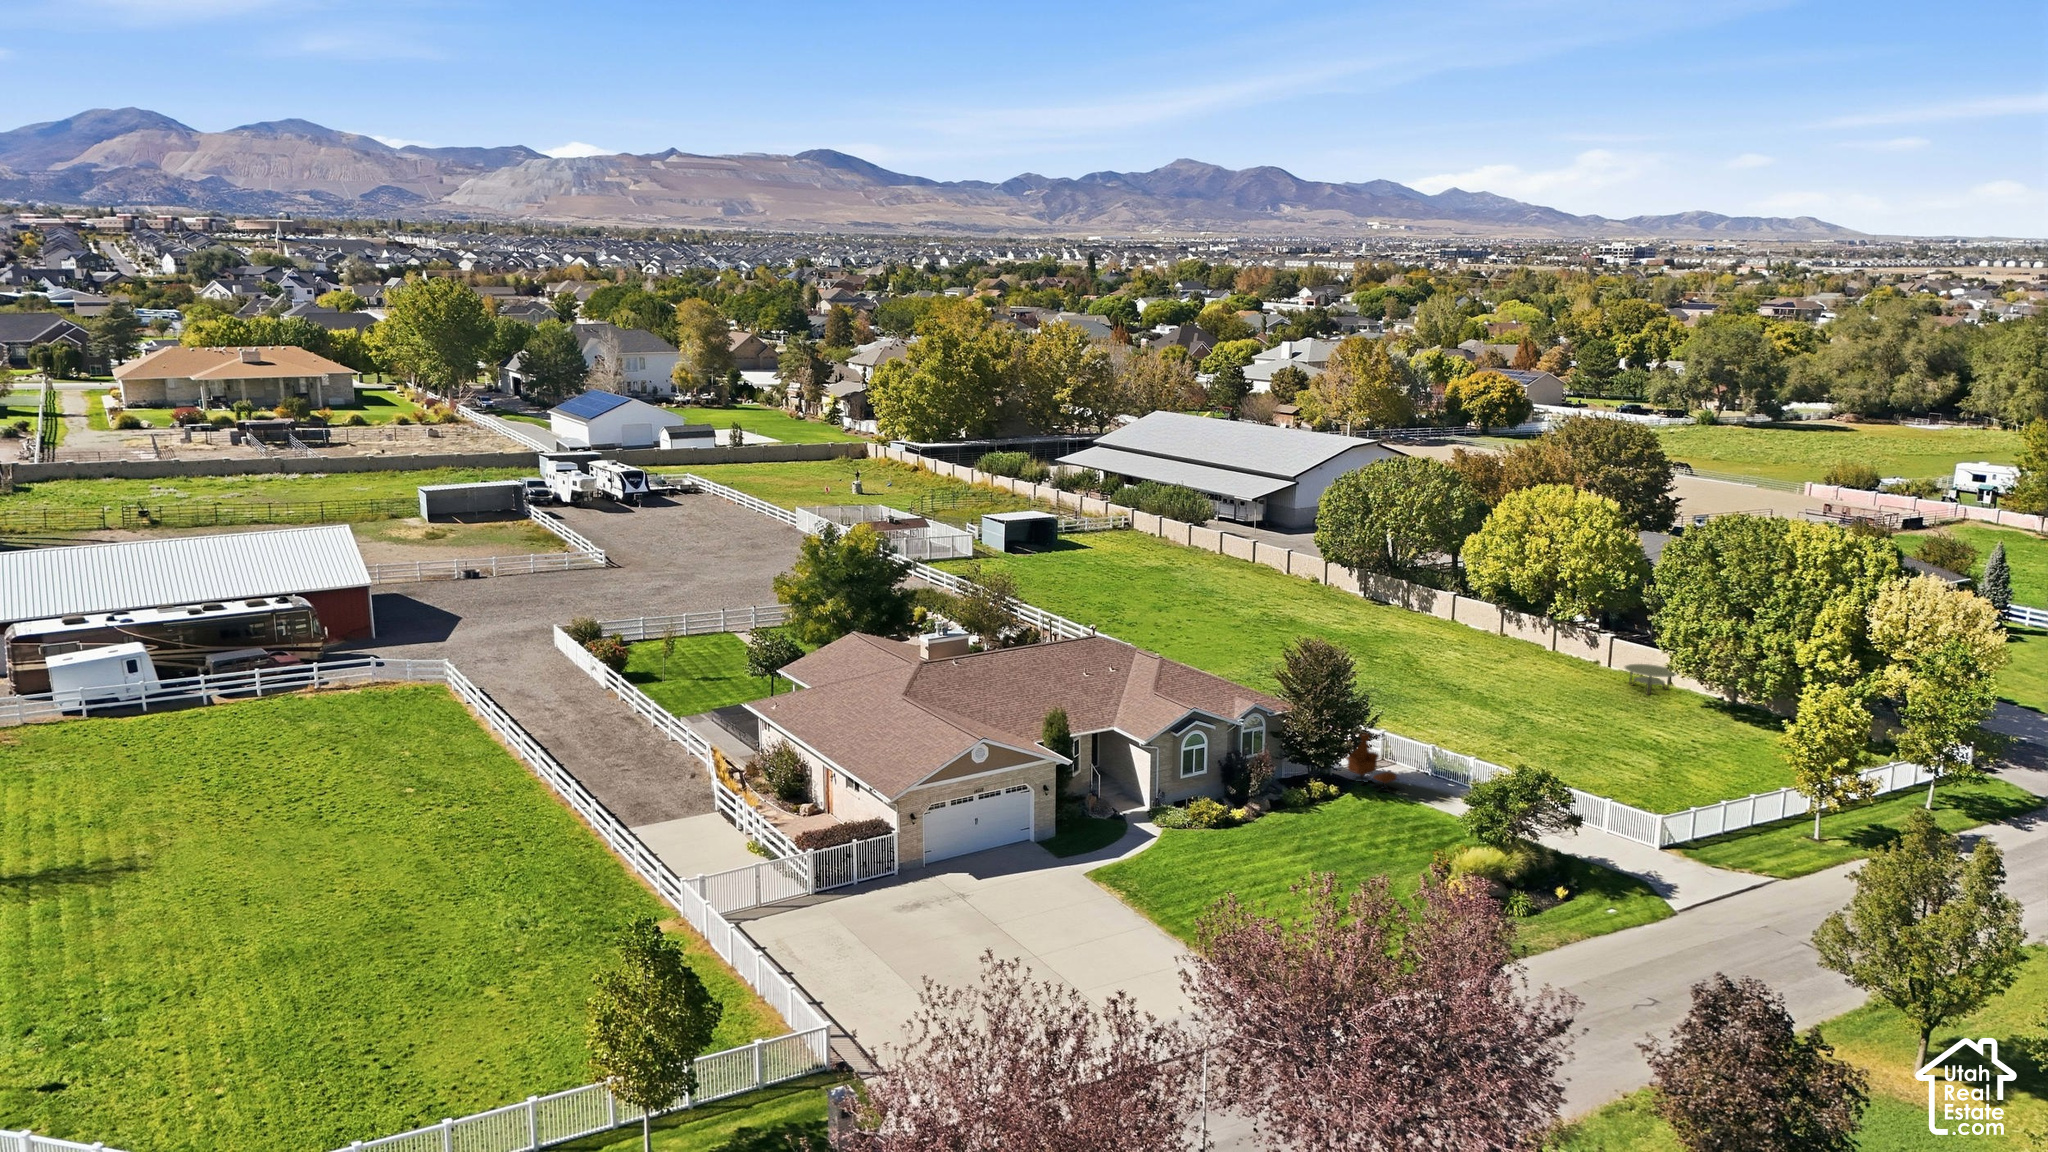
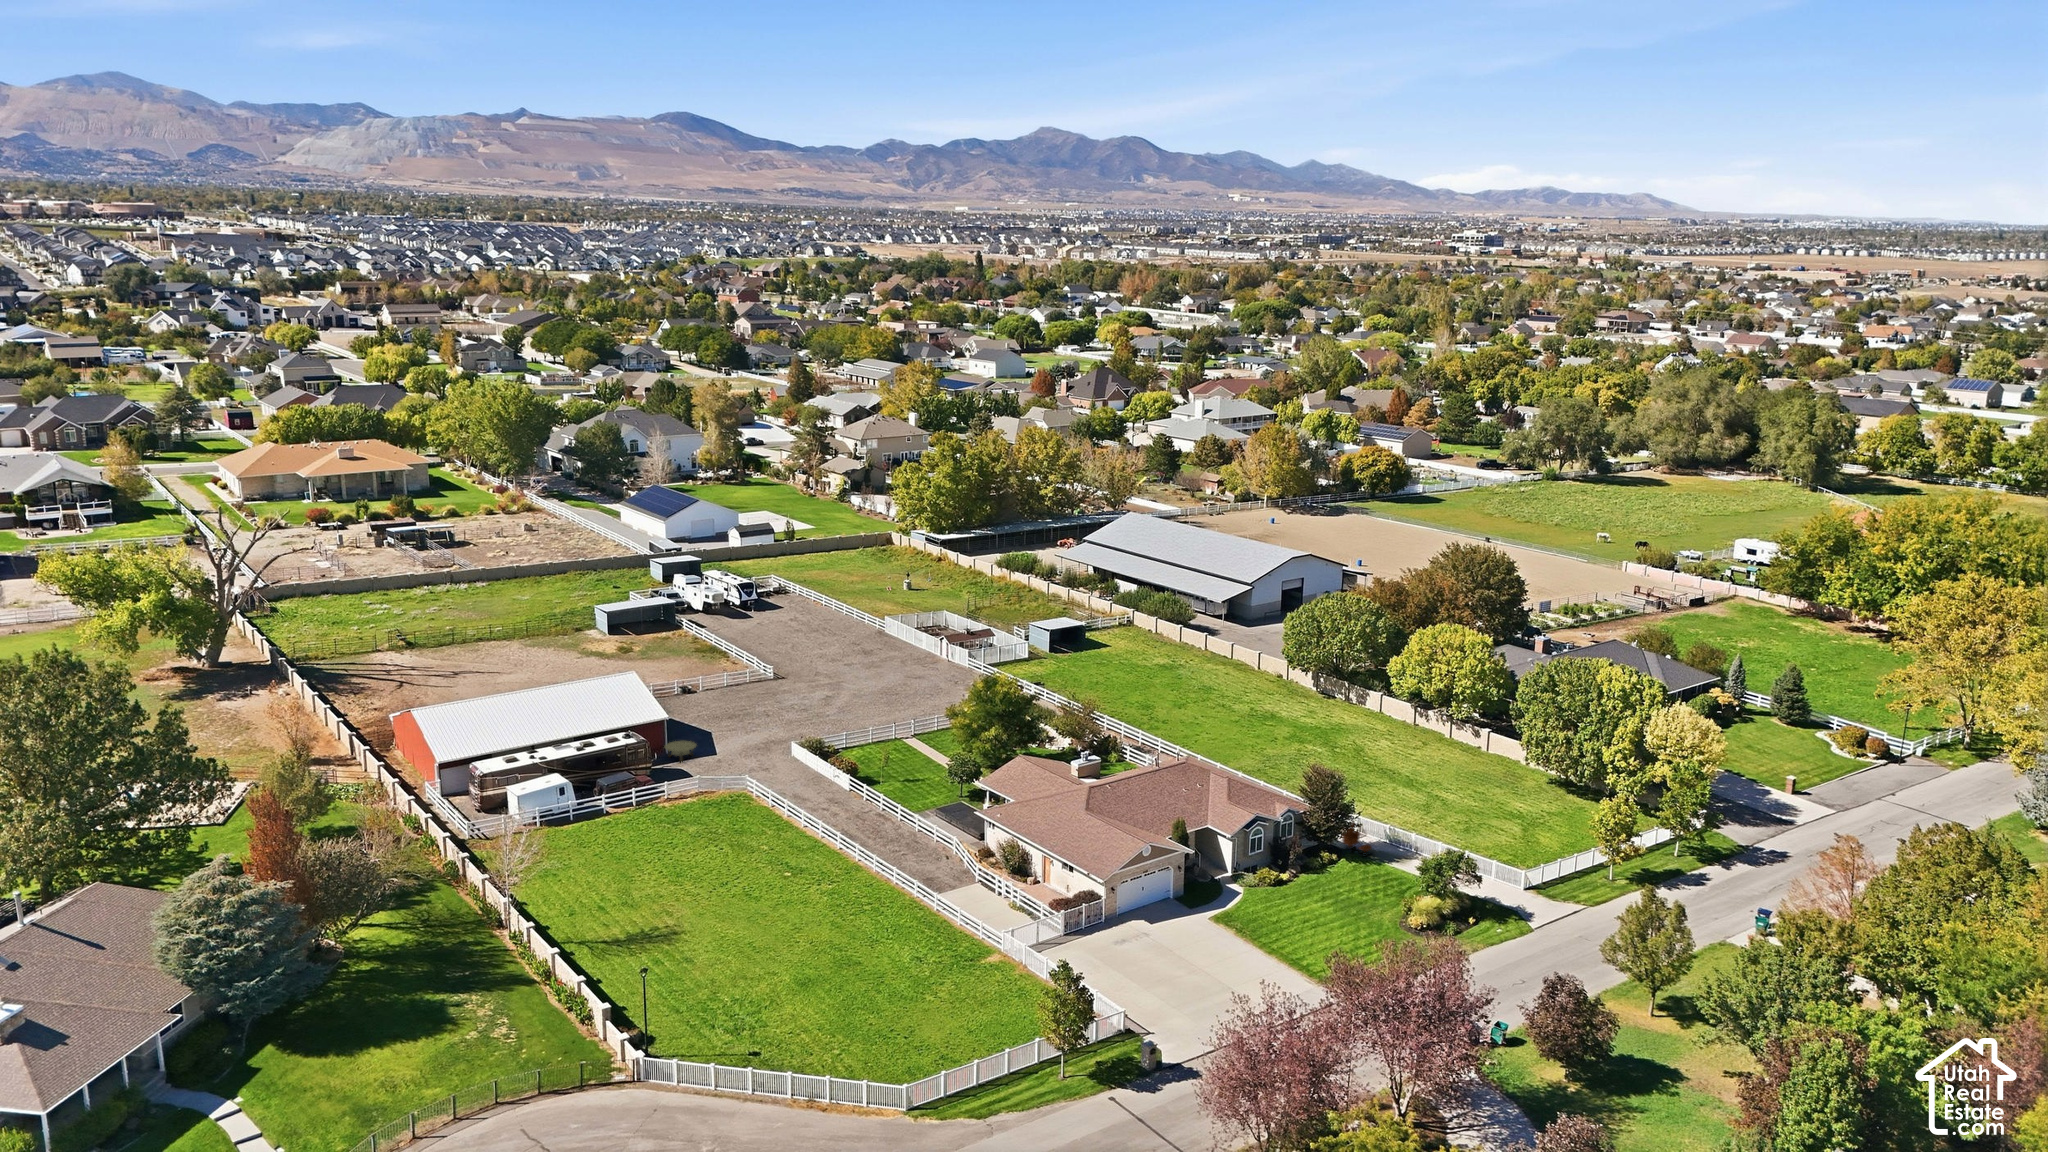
round table: present [1625,664,1676,695] -> present [665,741,696,763]

